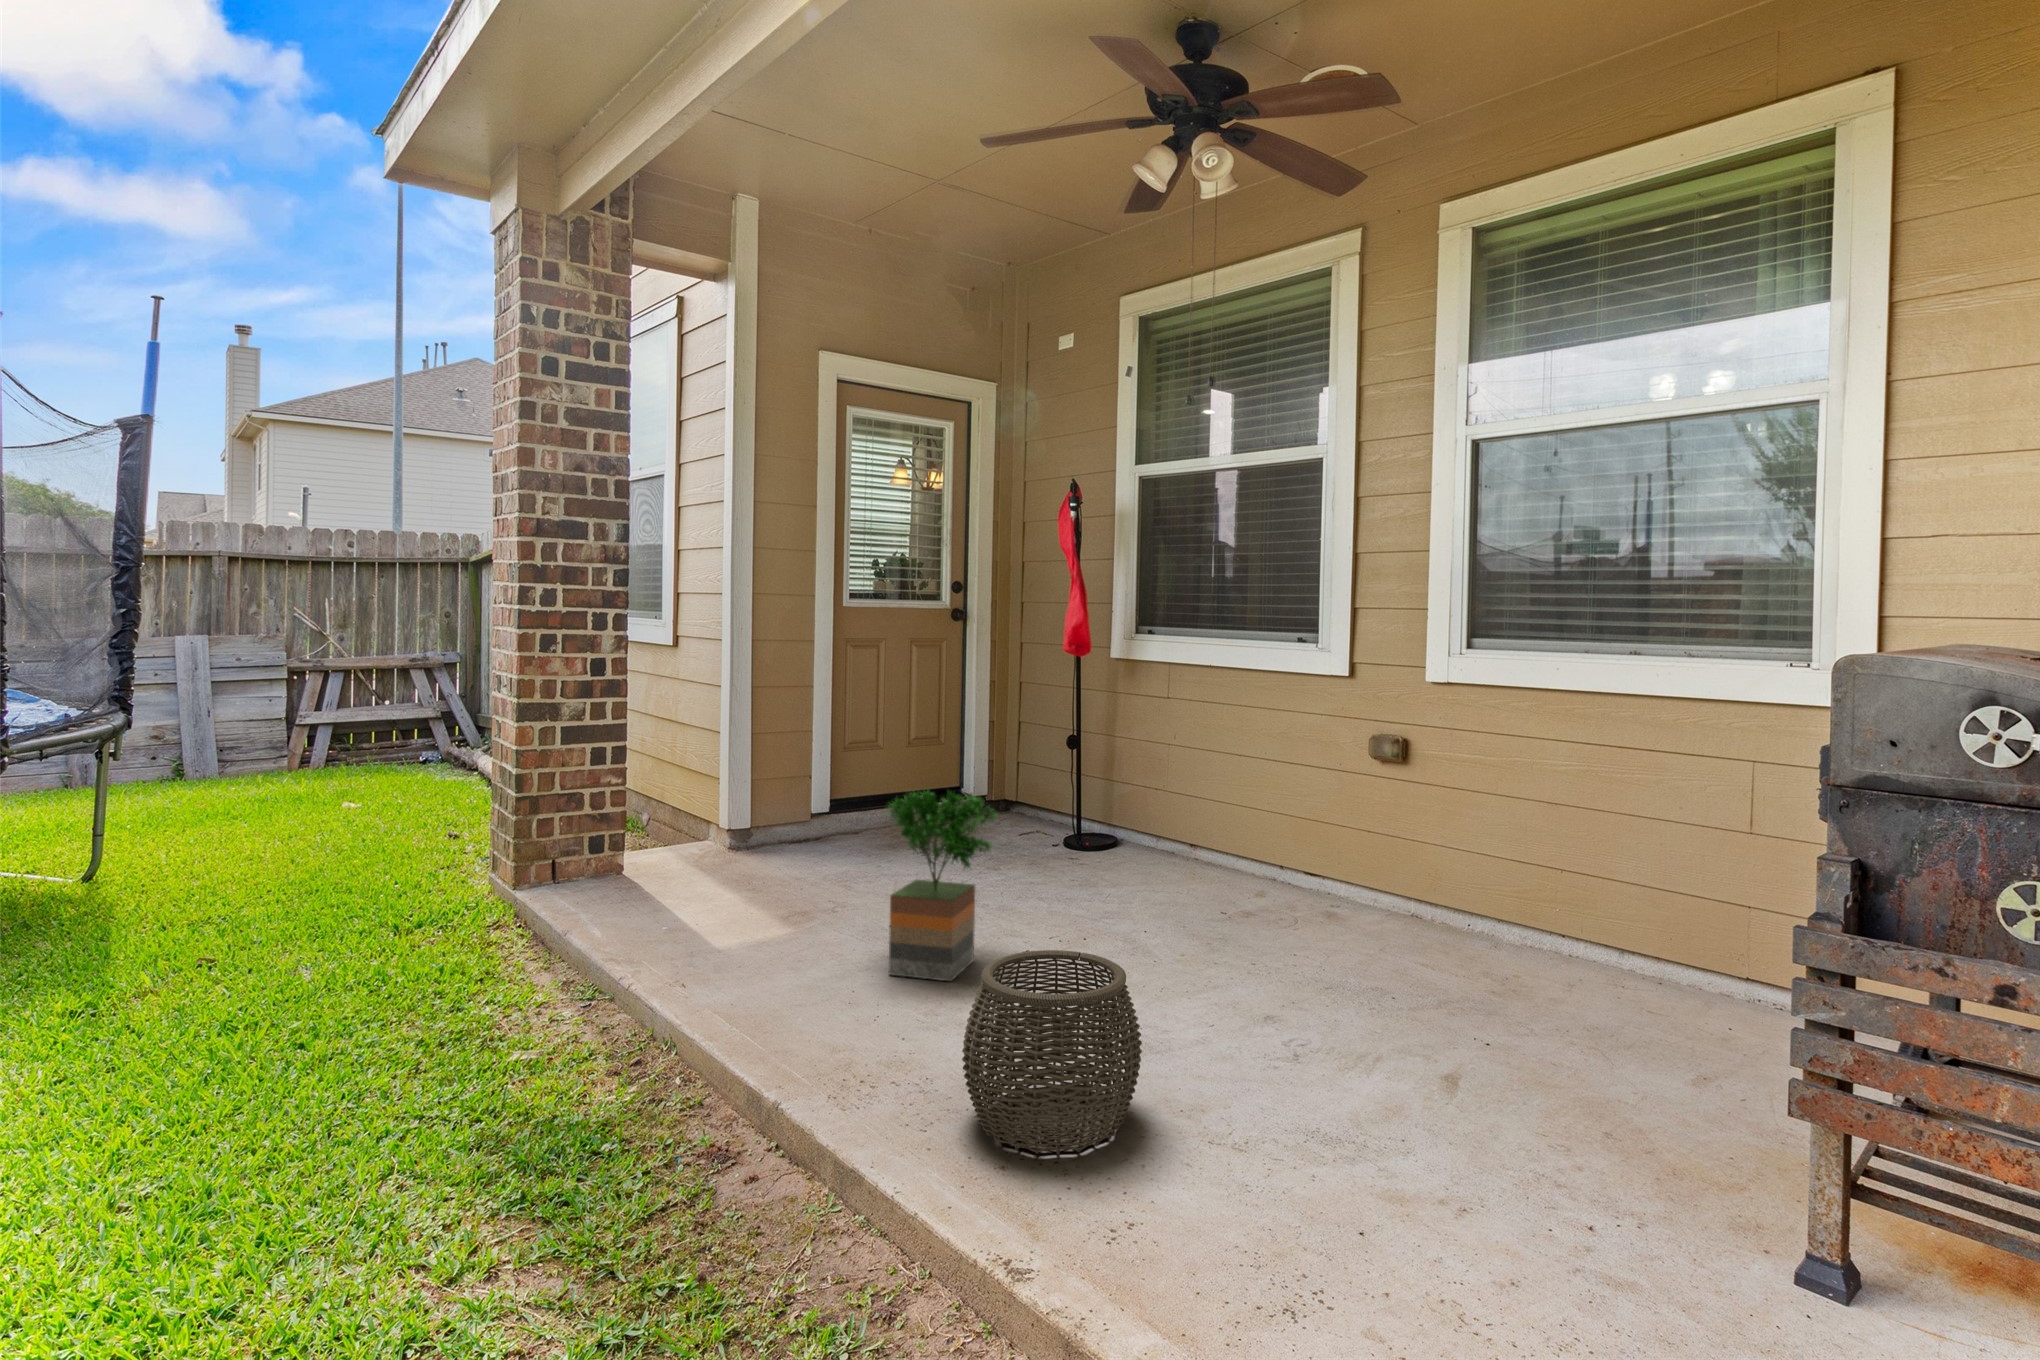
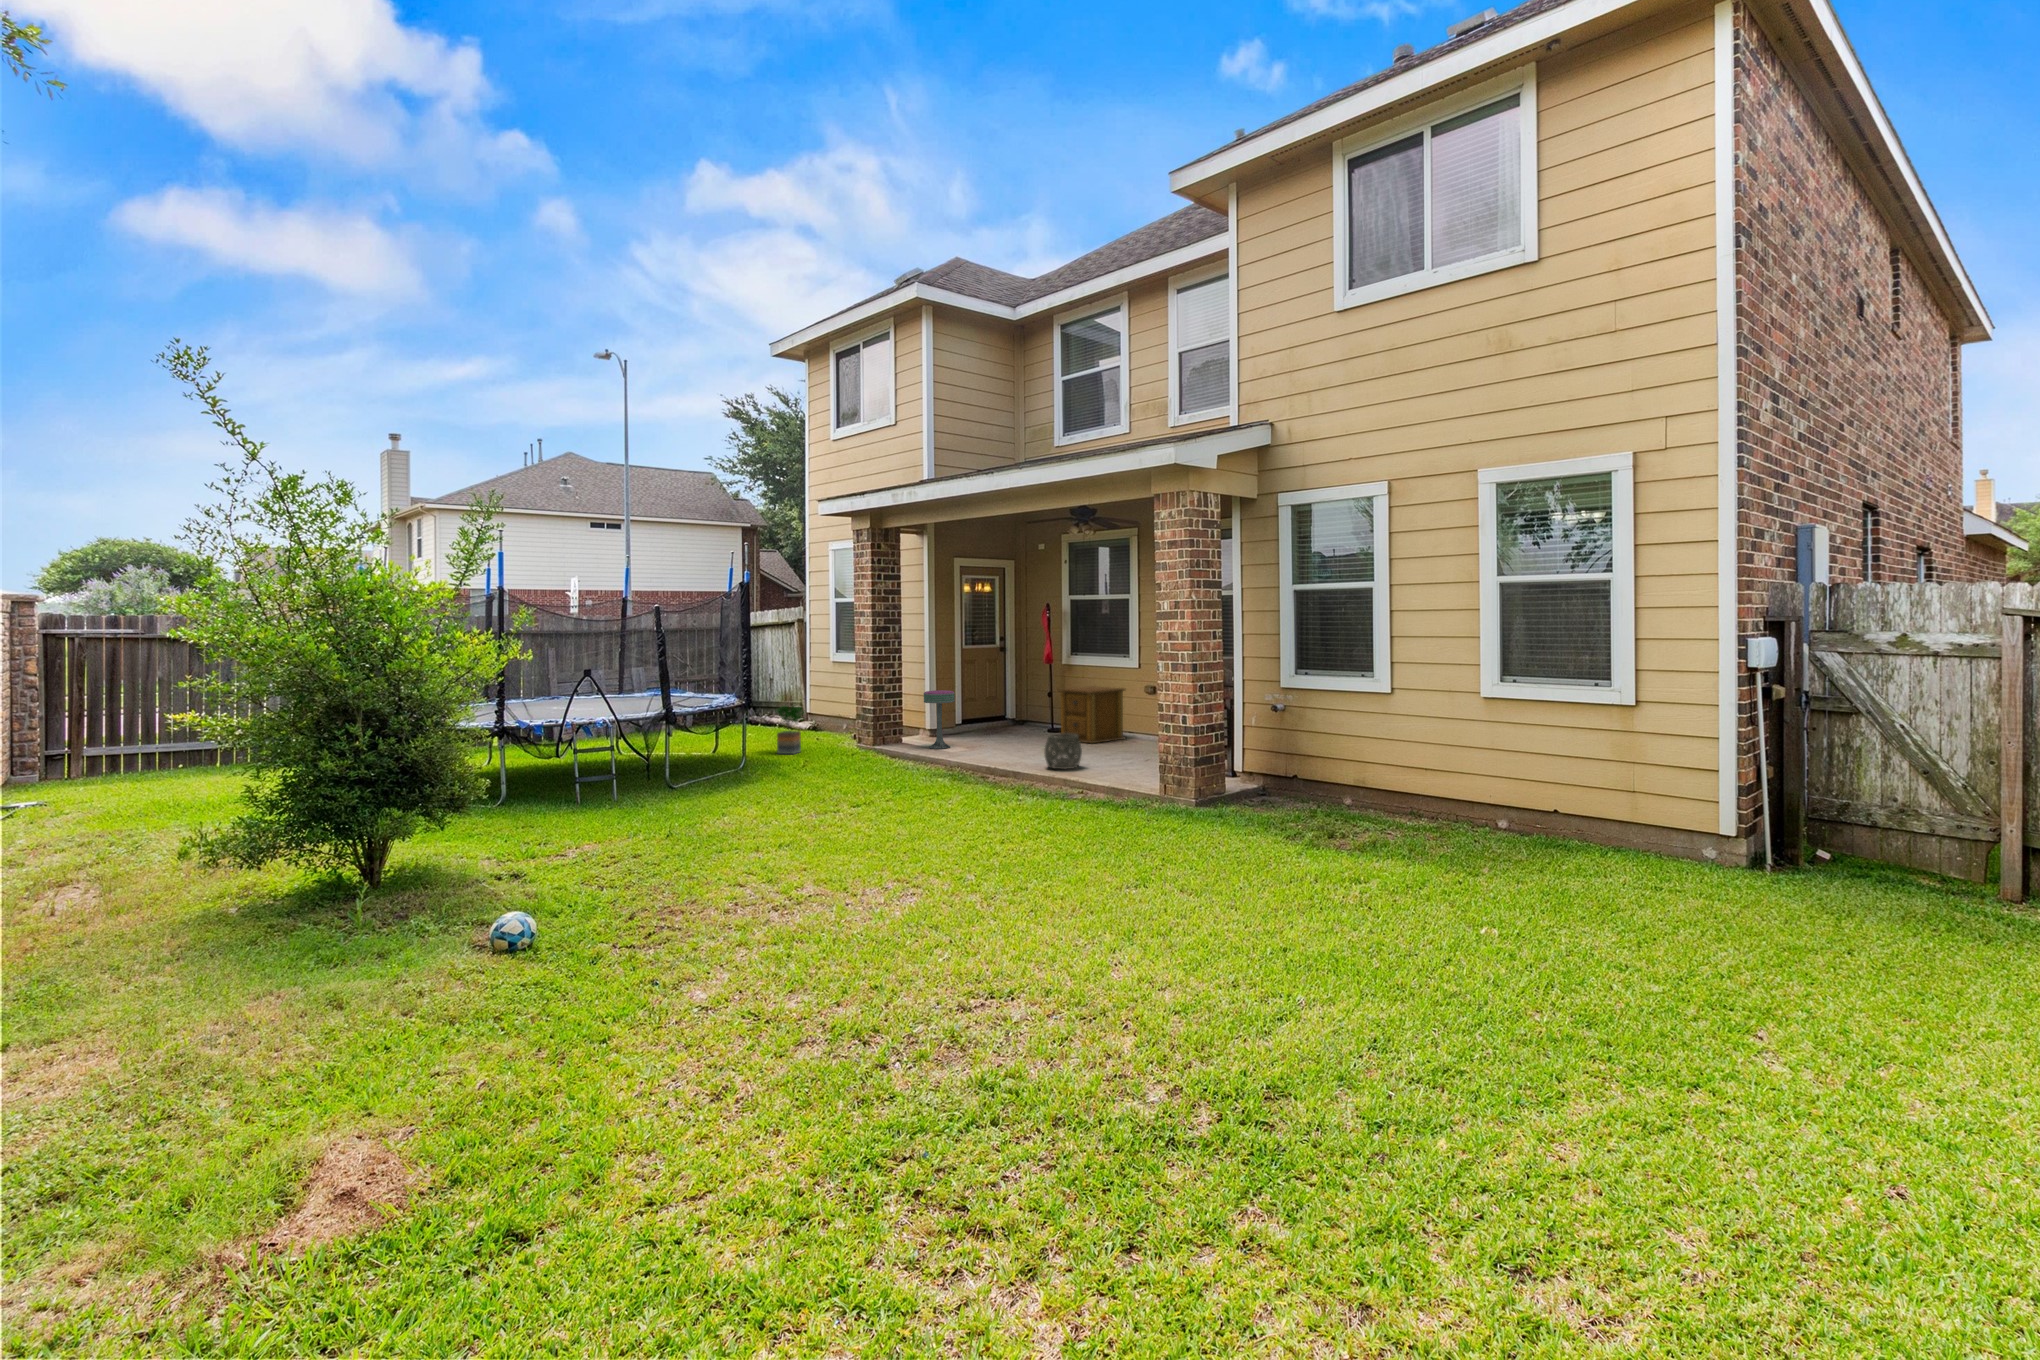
bar stool: none [663,722,764,908] -> present [924,690,955,749]
side table: none [1086,722,1293,910] -> present [1059,686,1125,743]
potted tree: present [889,789,998,981] -> present [775,706,804,754]

